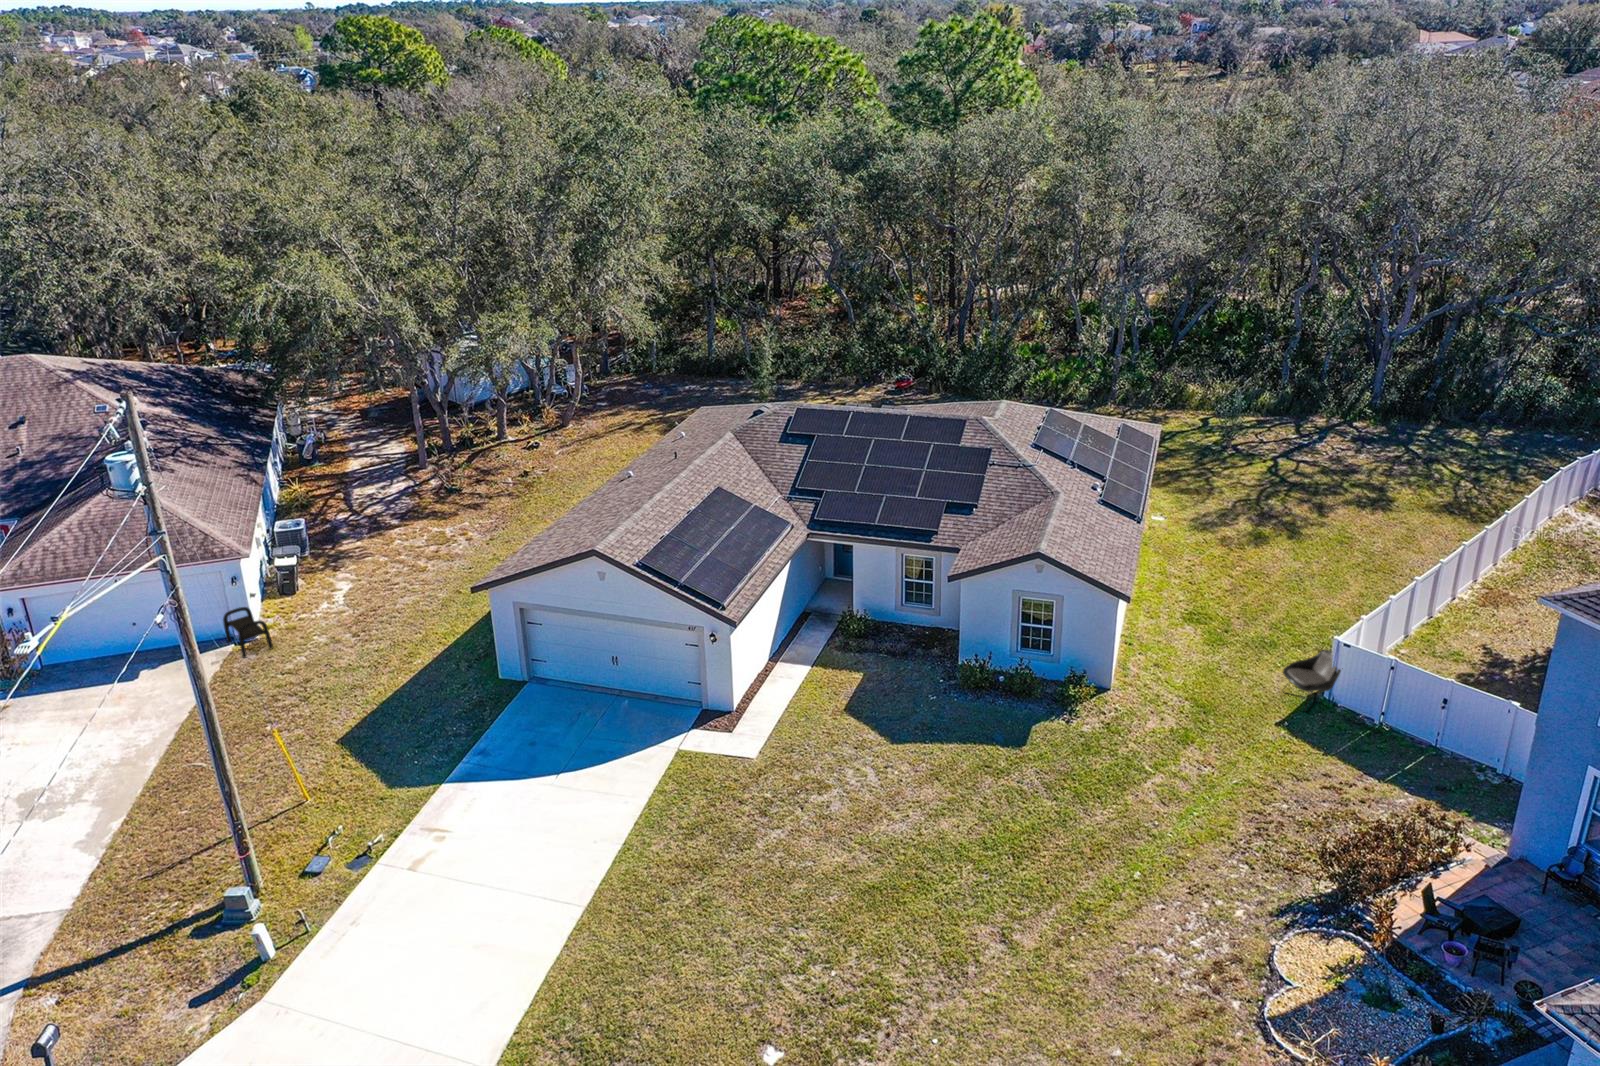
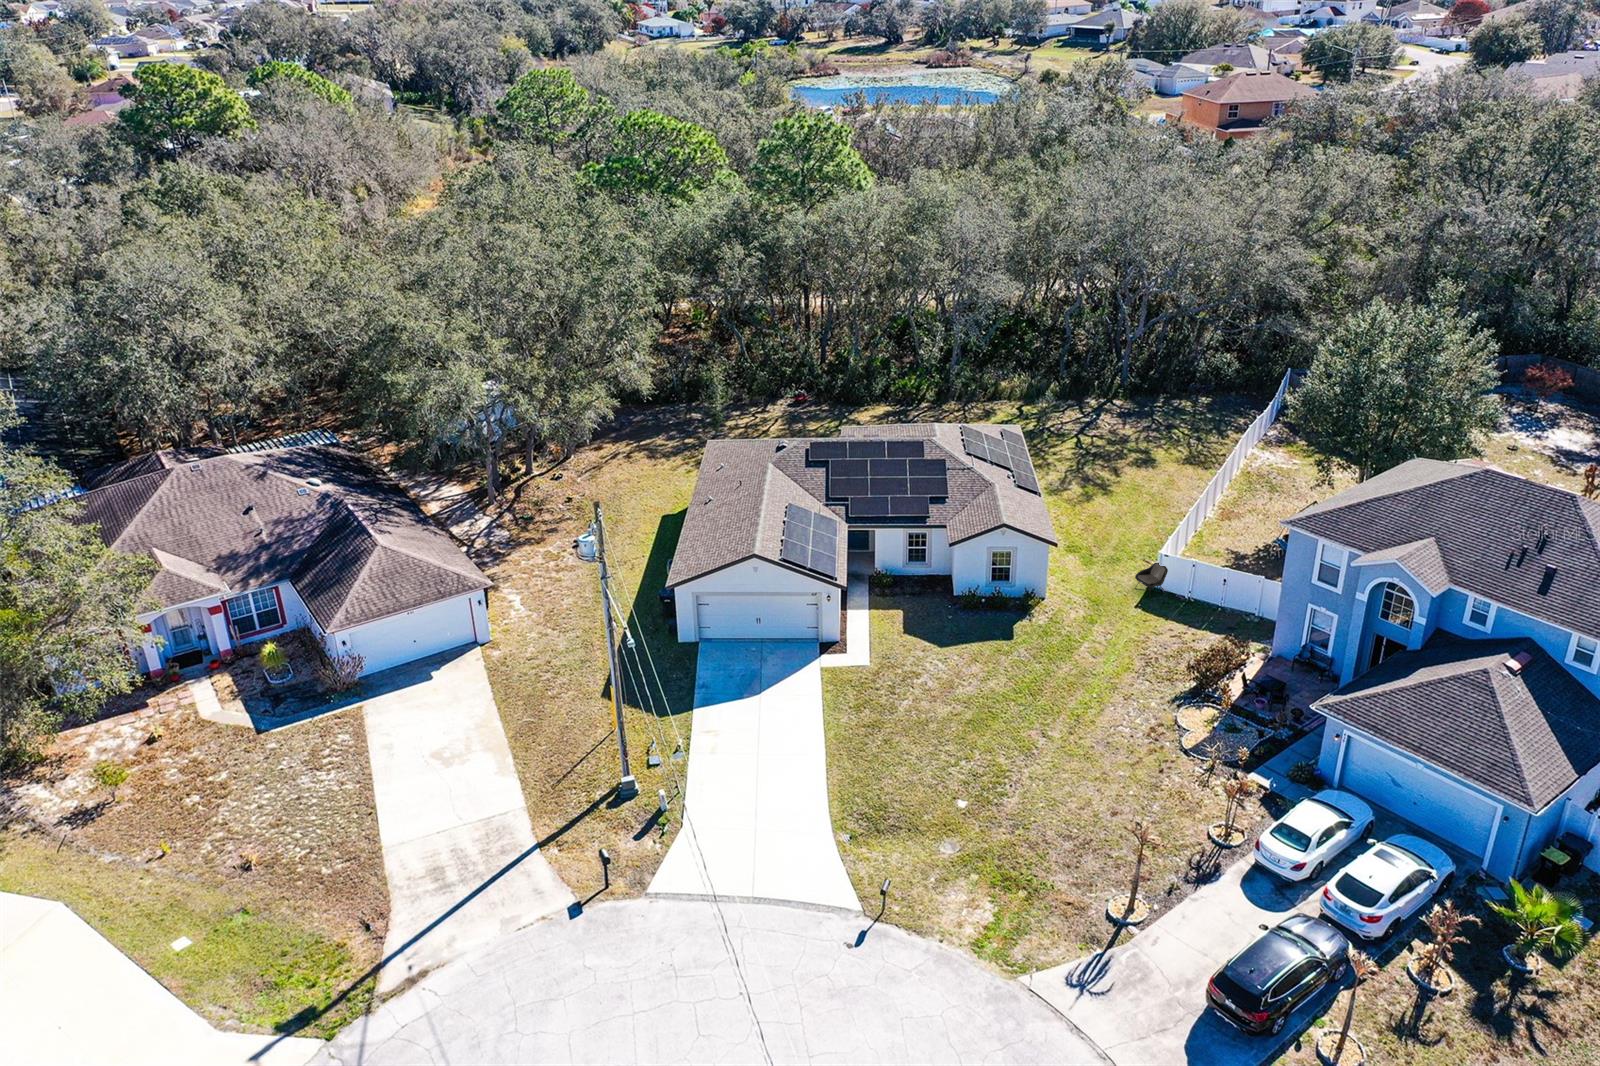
bench: present [223,607,273,658] -> none [474,617,513,651]

